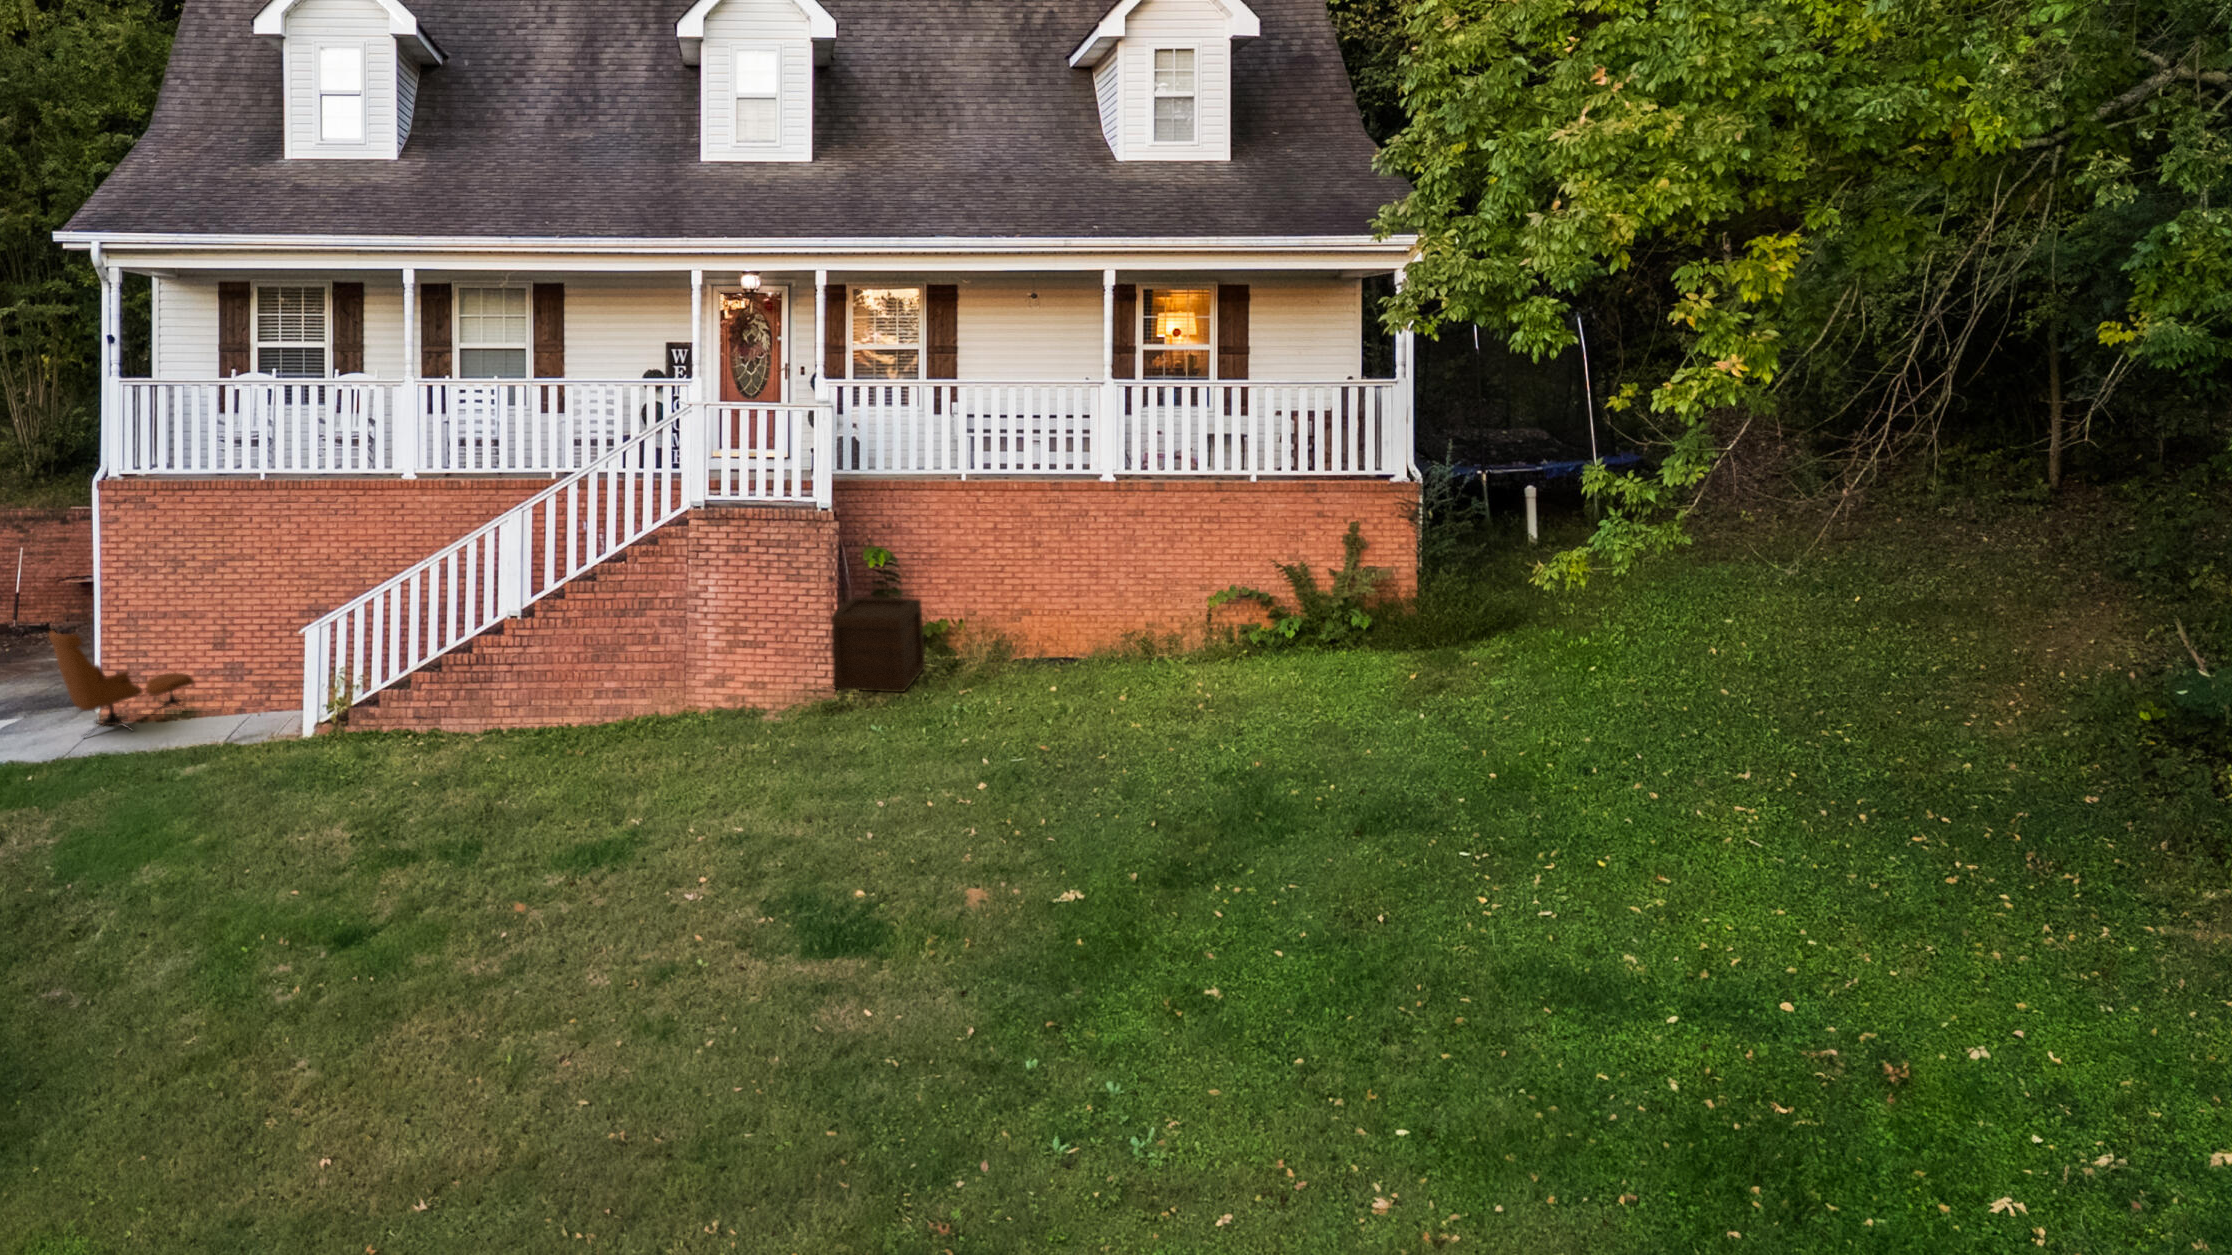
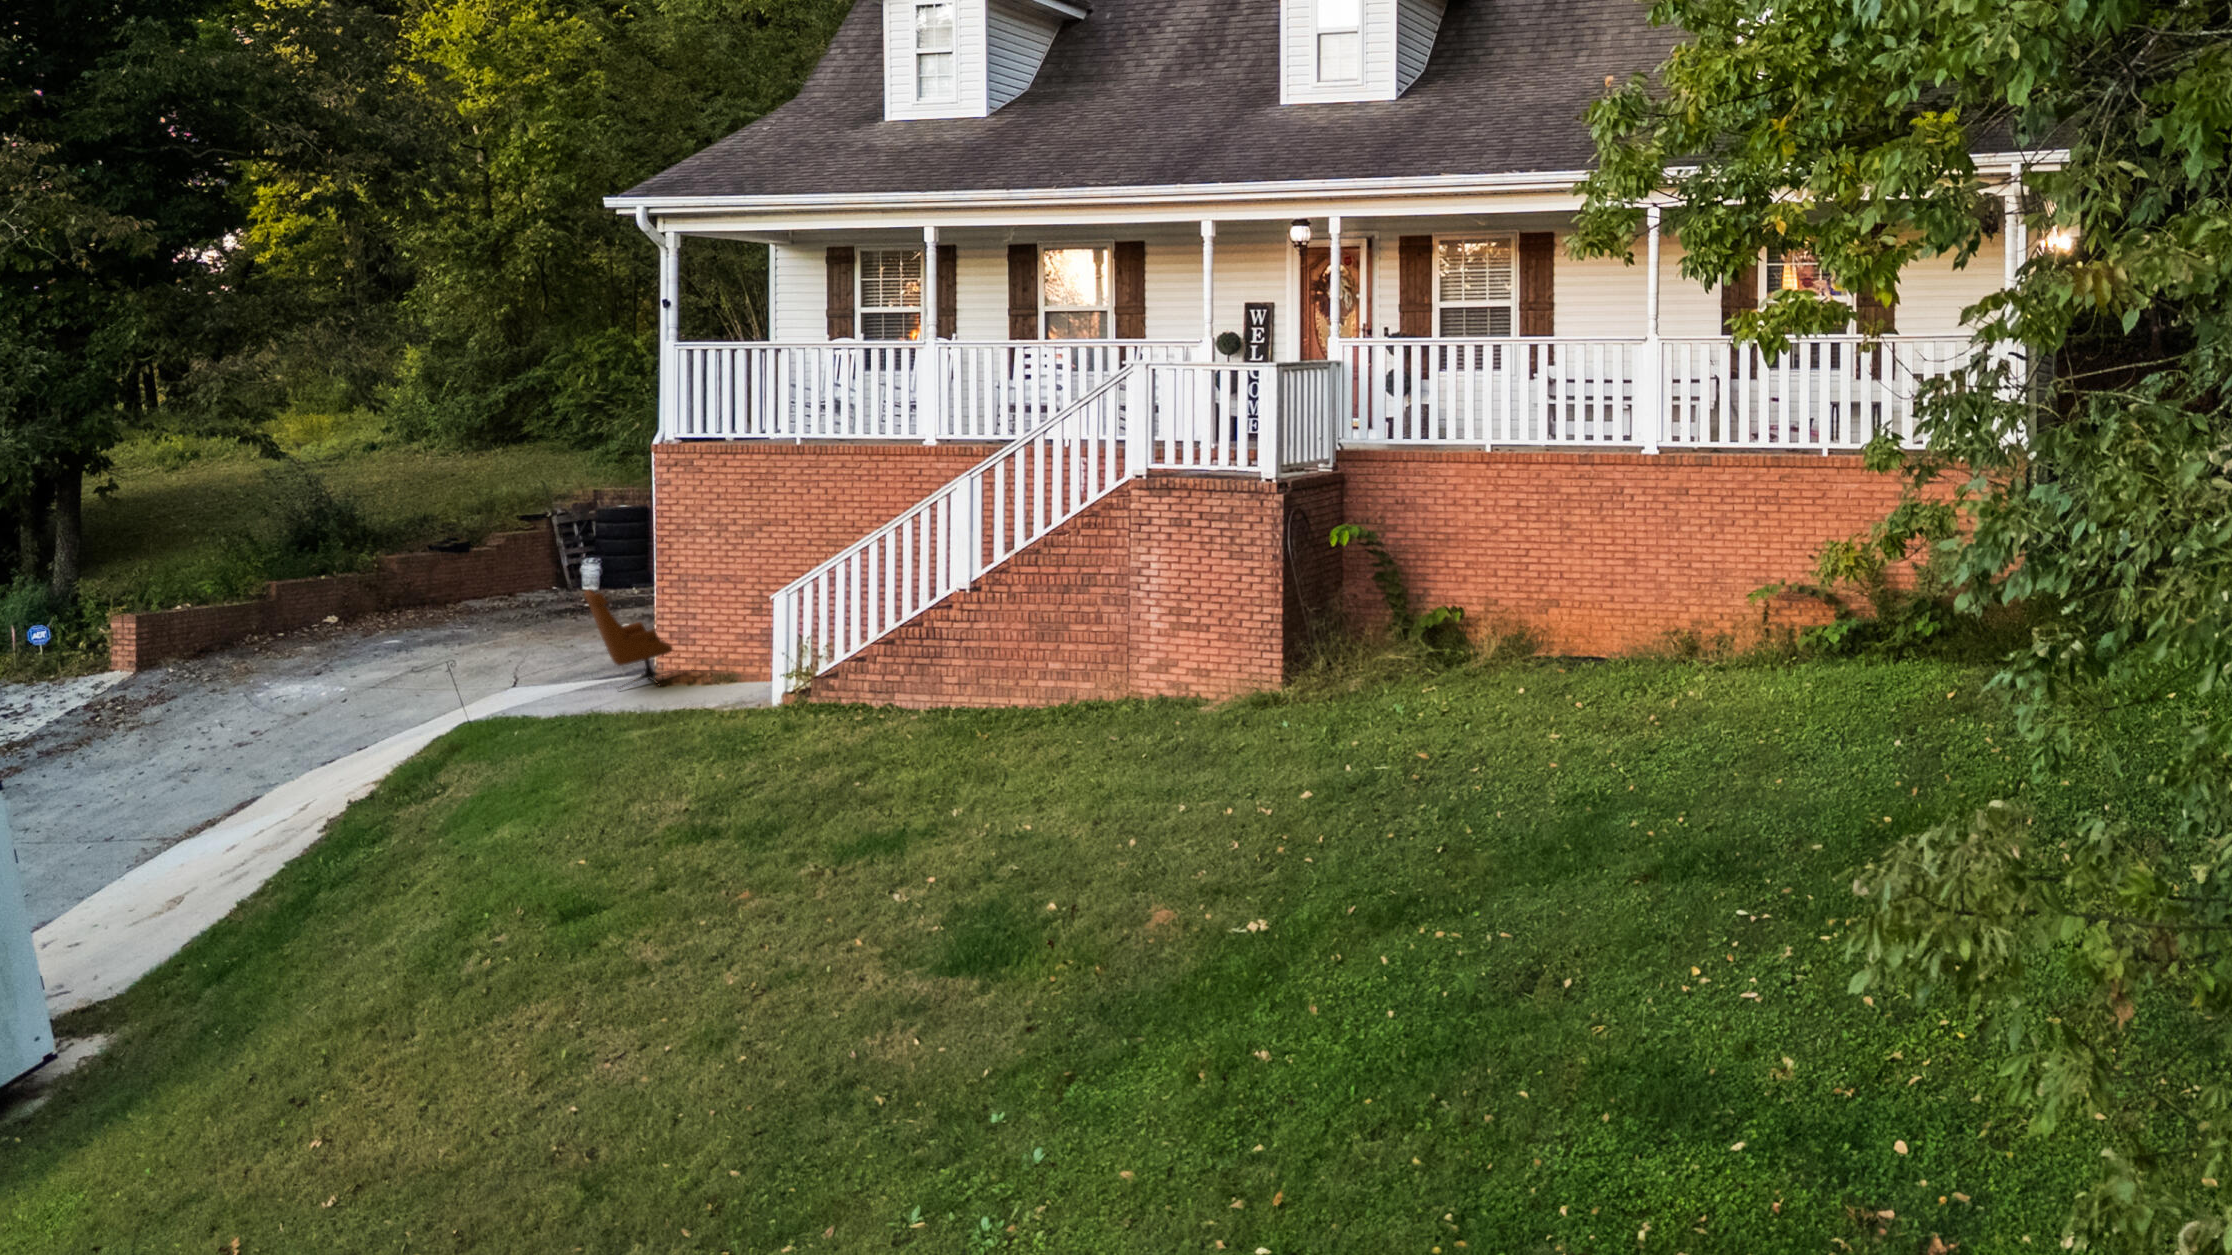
wooden crate: present [832,597,926,692] -> none [1272,579,1394,686]

